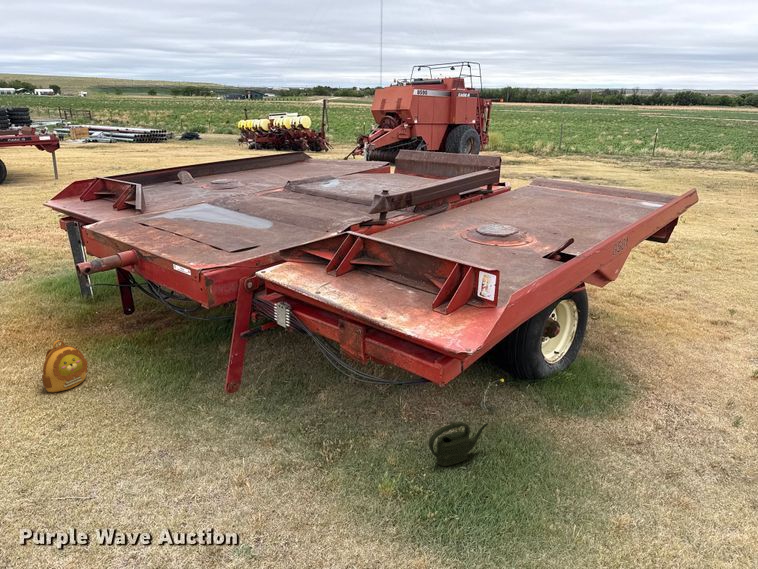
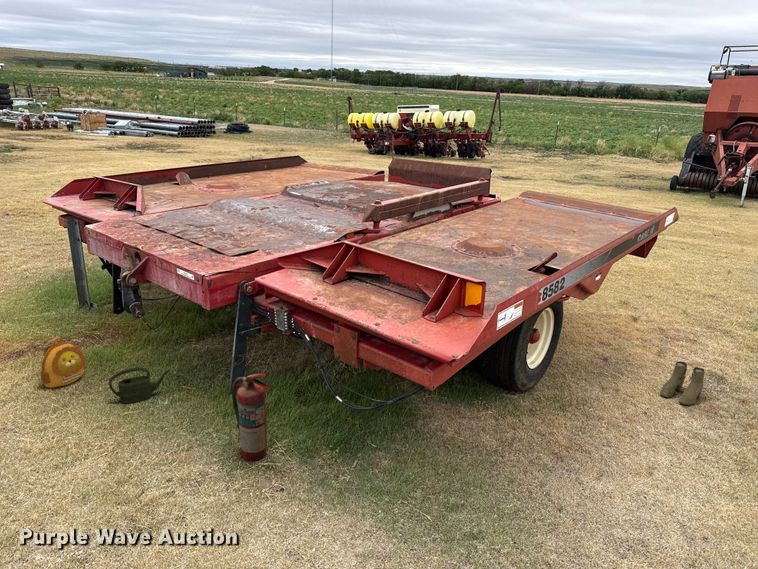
boots: none [693,355,741,401] -> present [660,361,705,405]
fire extinguisher: none [234,370,273,462] -> present [232,373,271,461]
watering can: present [429,422,488,466] -> present [109,367,170,403]

